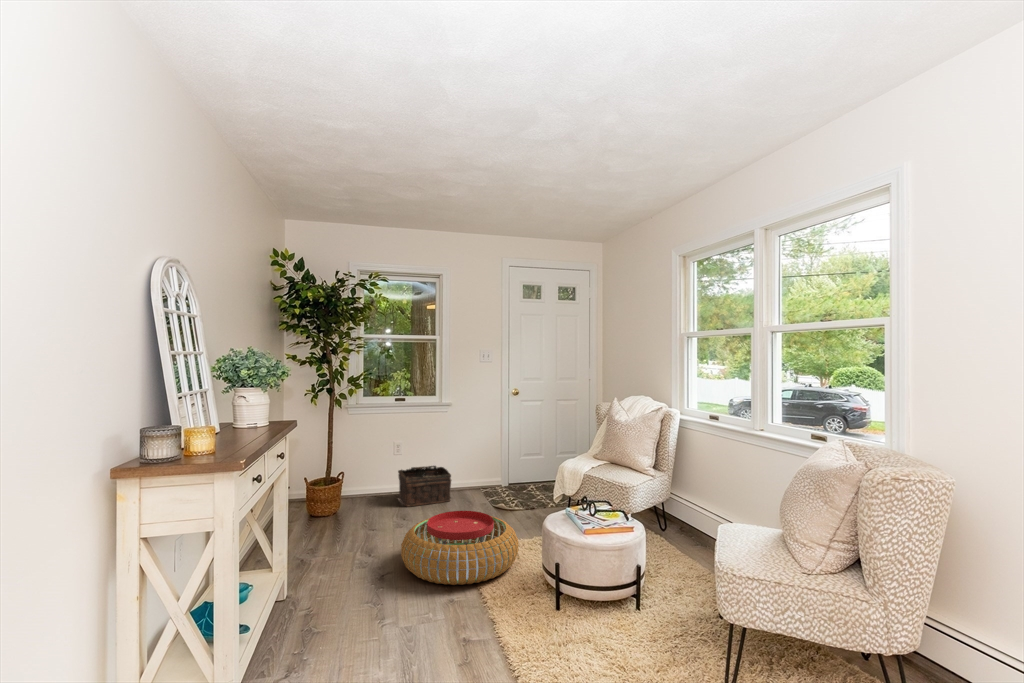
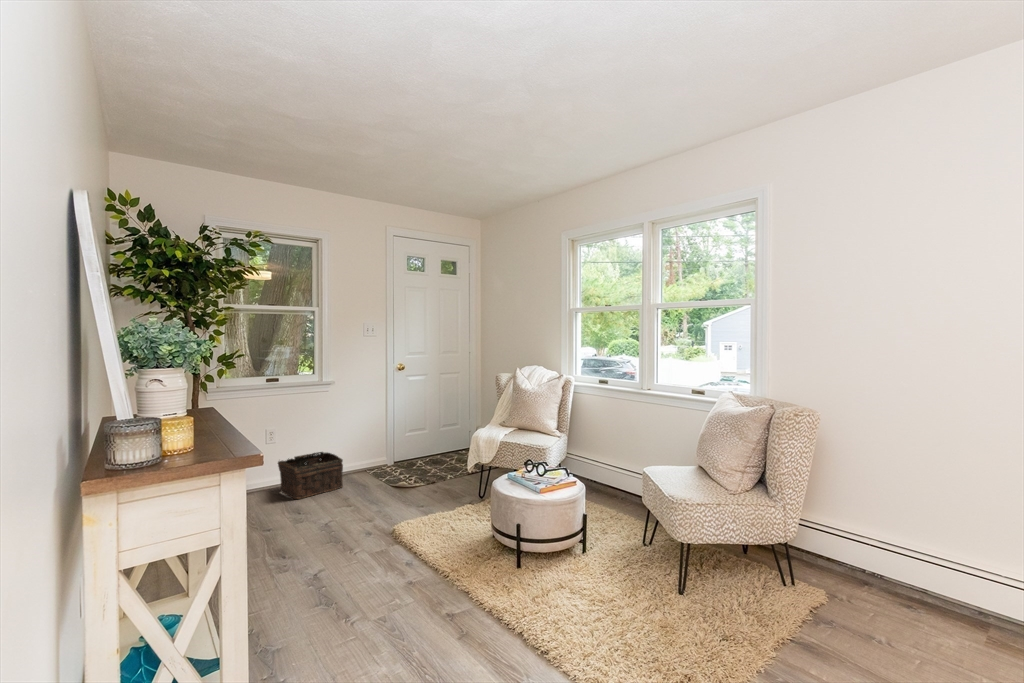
pouf: present [401,511,519,585] -> none [336,491,457,566]

